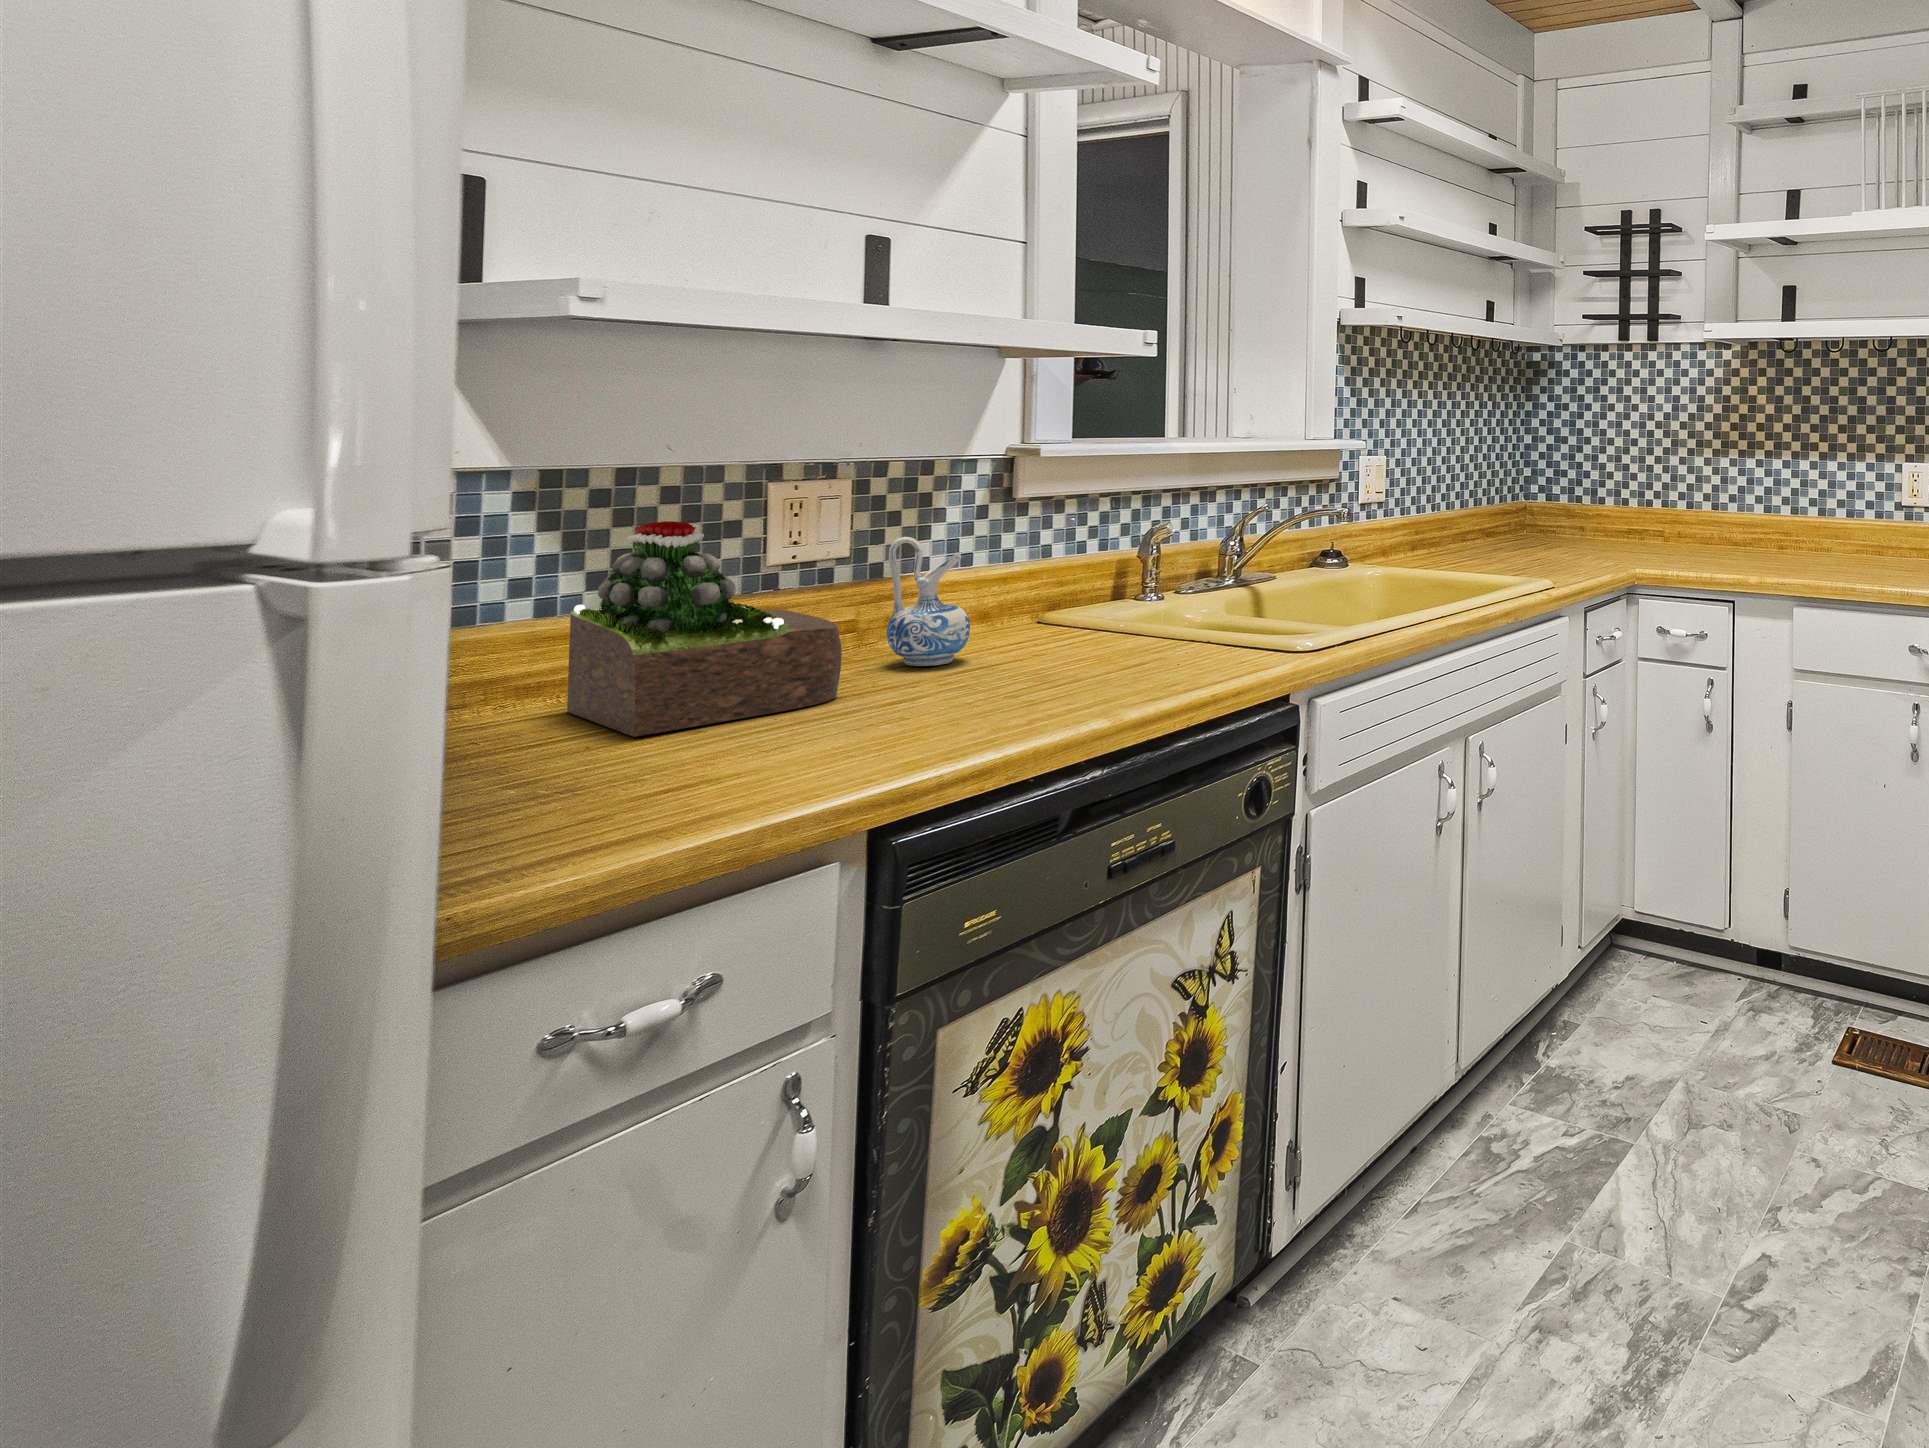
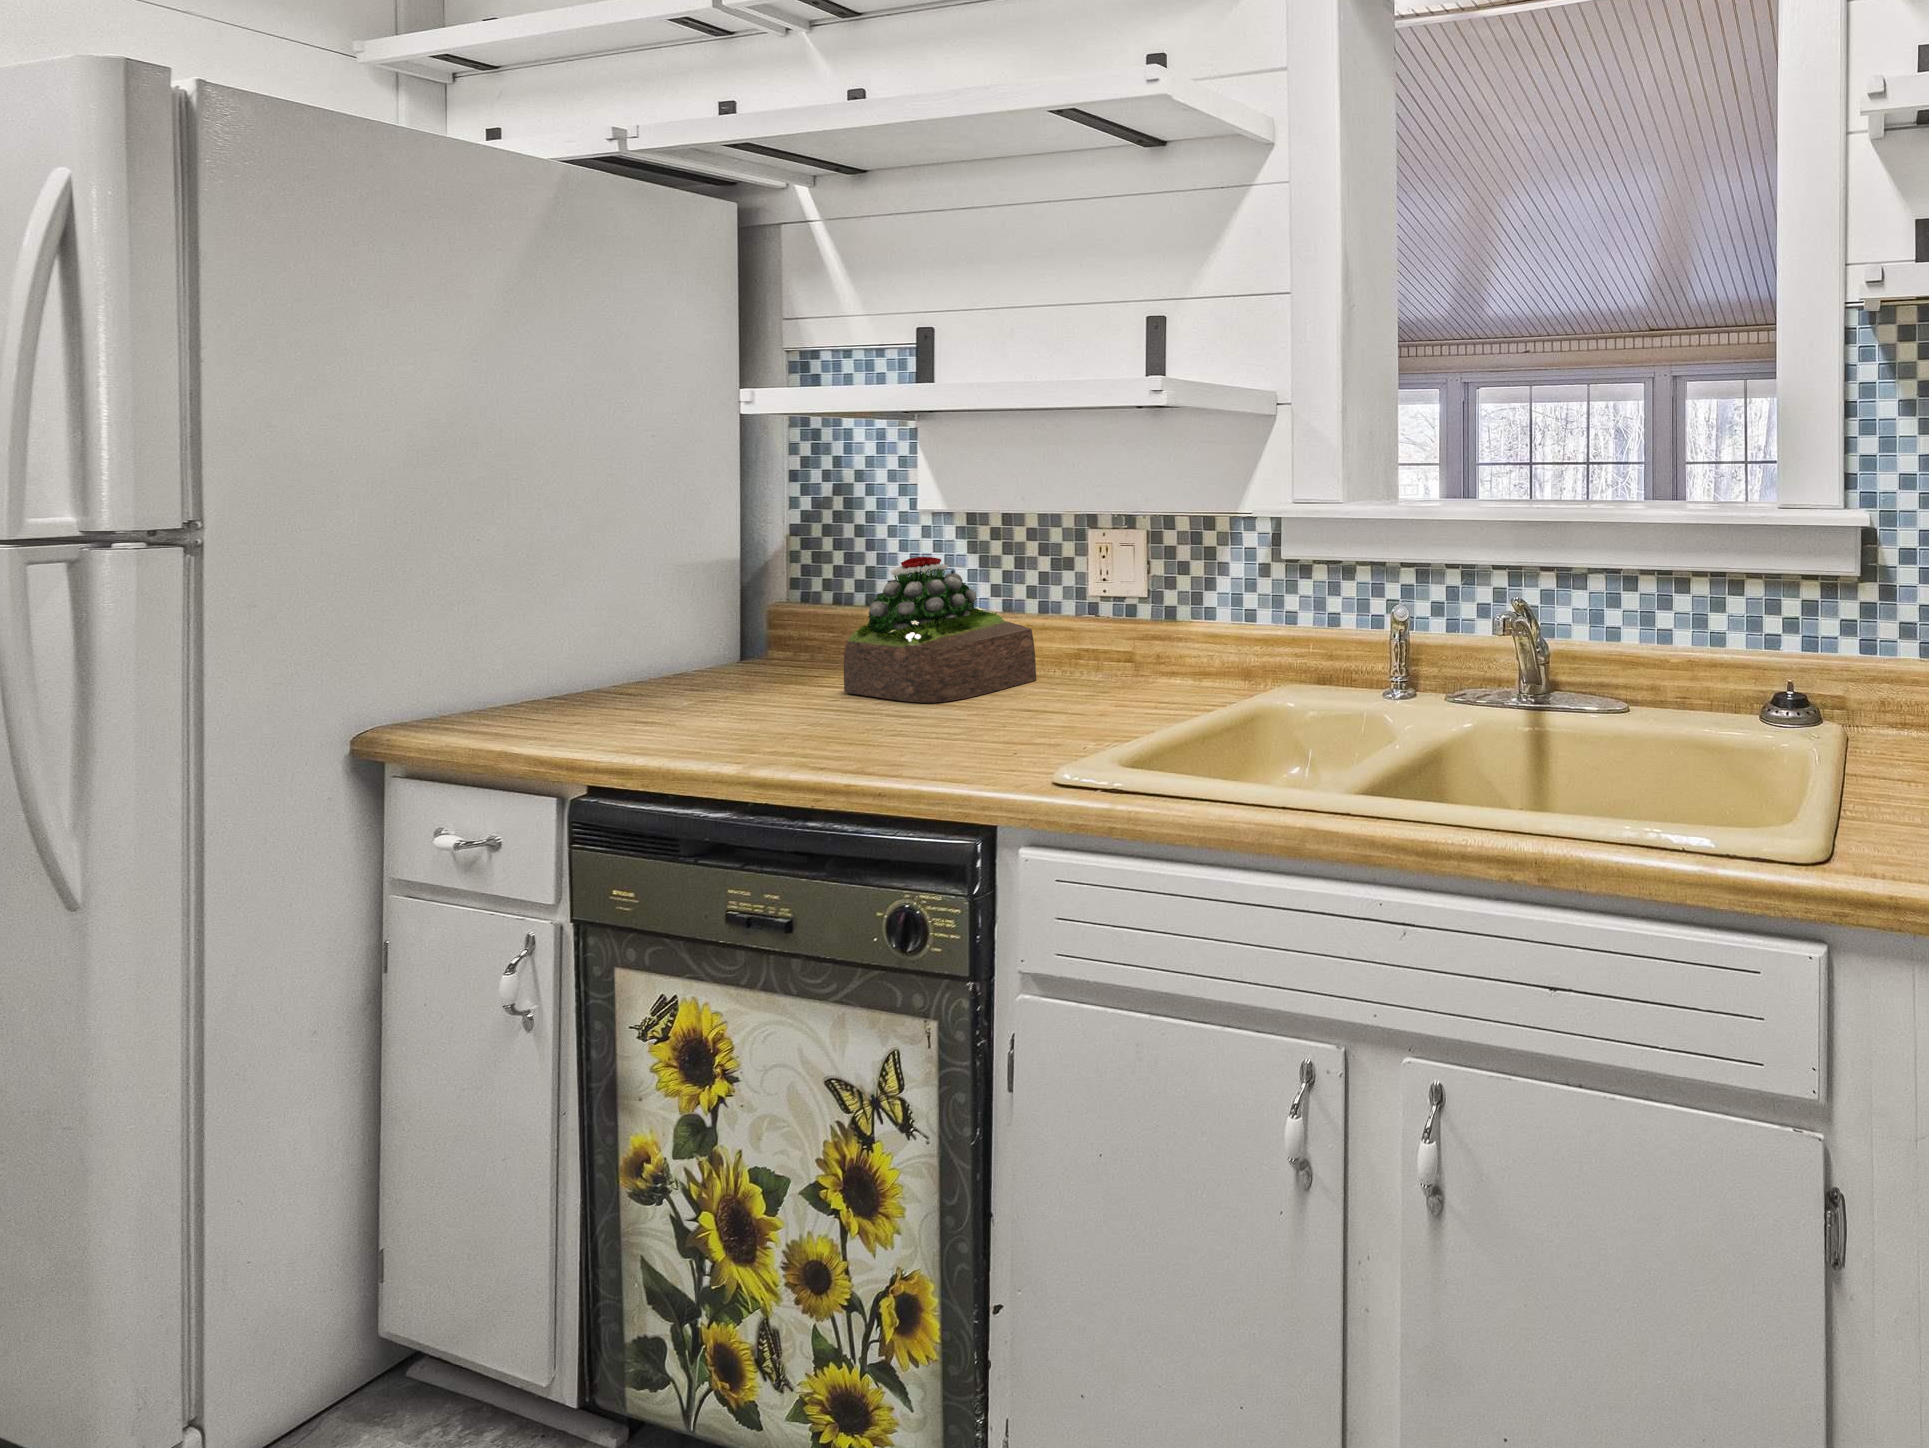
ceramic pitcher: present [886,537,970,666] -> none [1042,586,1111,700]

